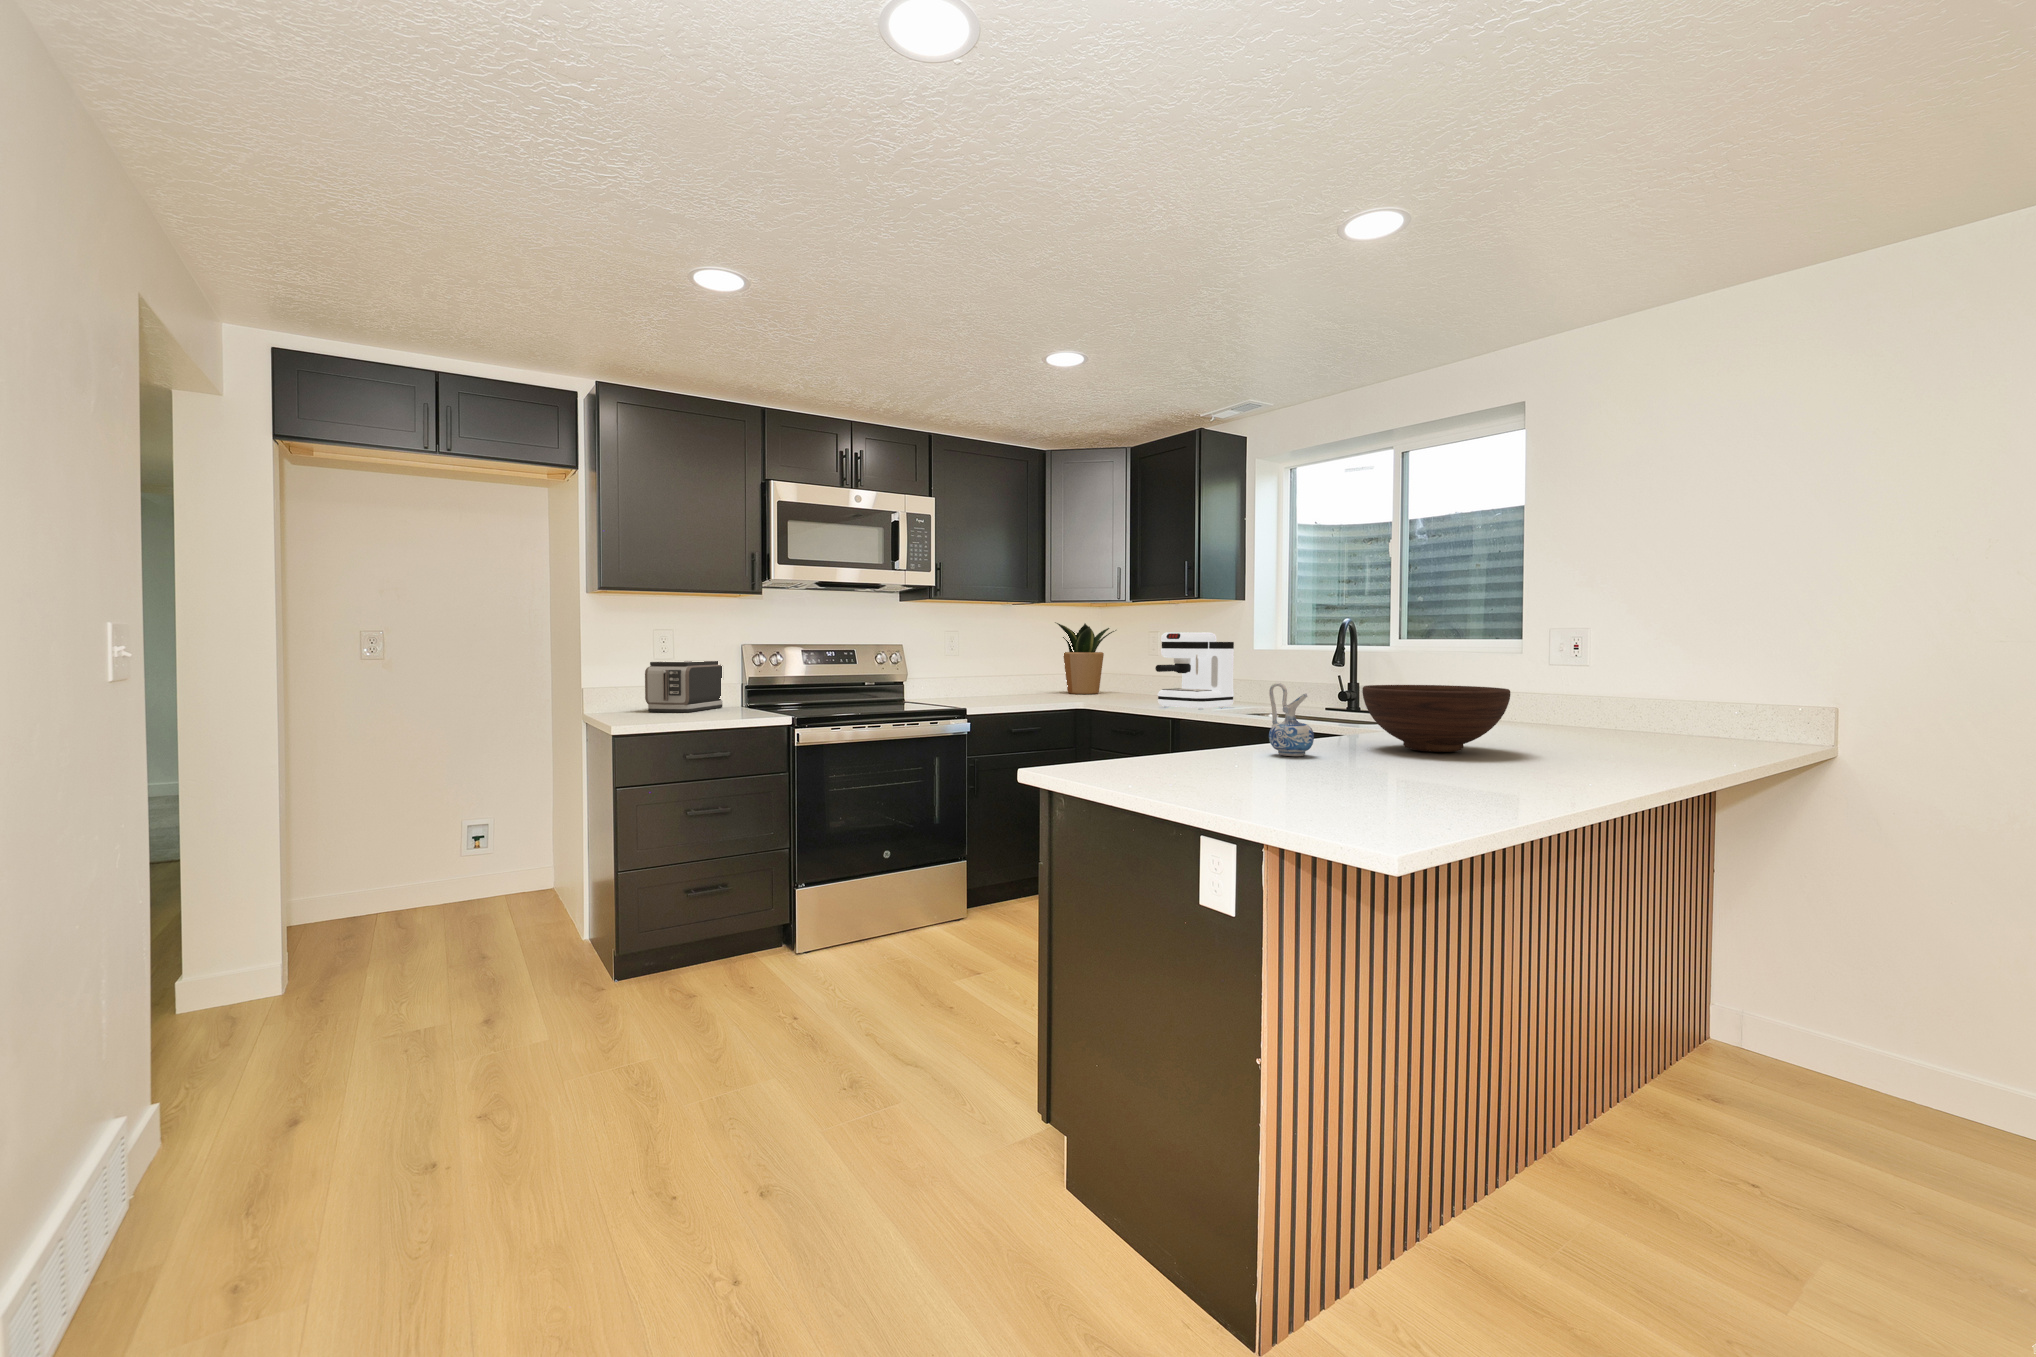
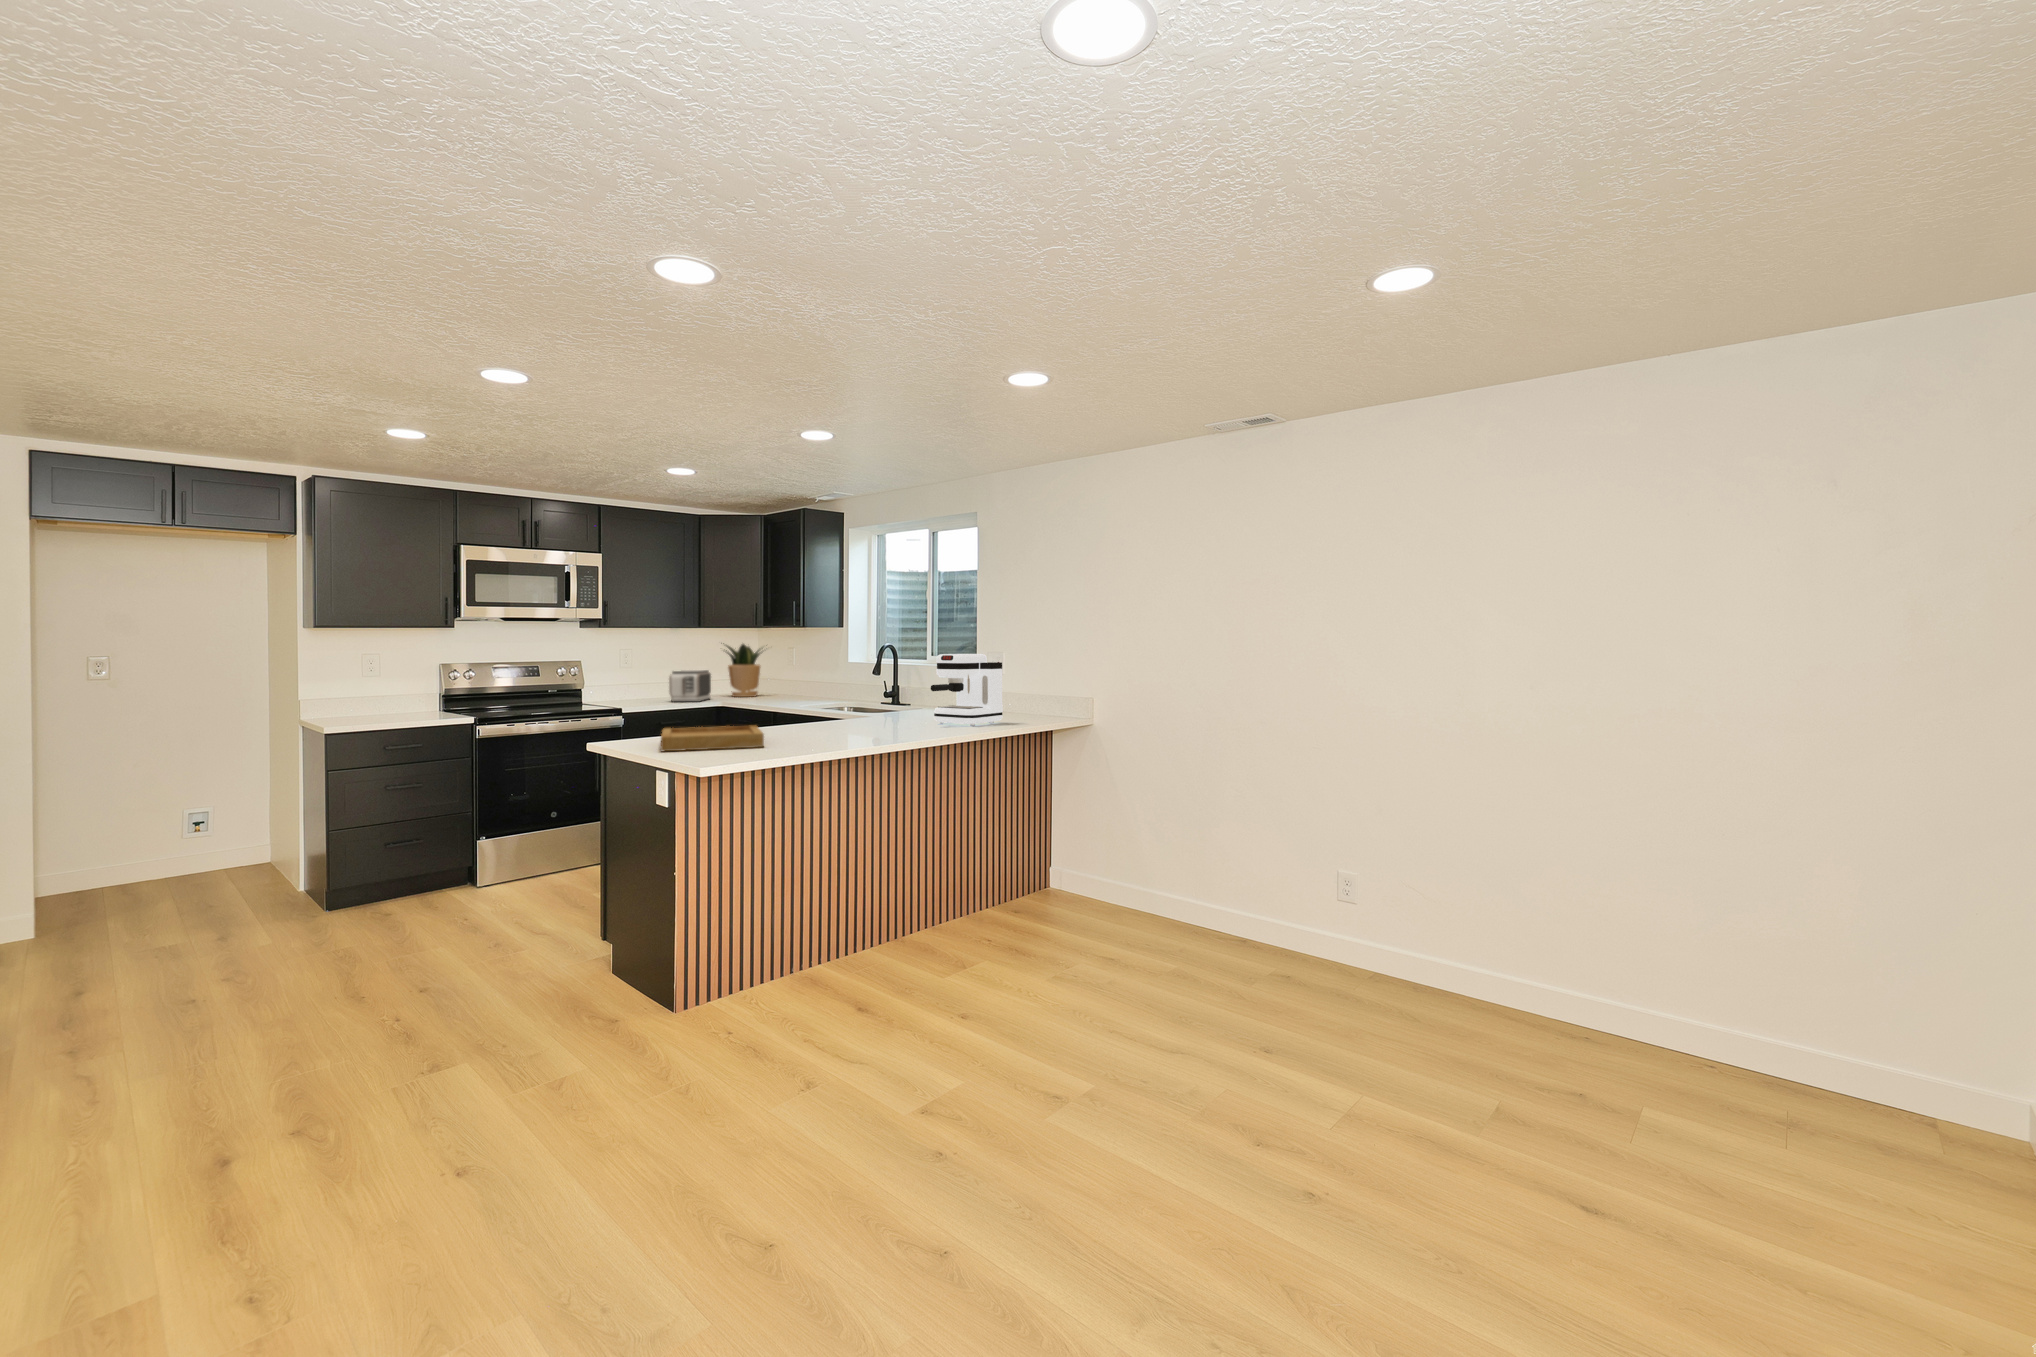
coffee maker: present [1155,632,1234,710] -> present [931,654,1003,725]
toaster: present [645,661,723,712] -> present [669,670,711,702]
ceramic pitcher: present [1269,683,1314,756] -> none [755,690,781,732]
fruit bowl: present [1362,685,1510,752] -> none [821,689,899,728]
tray: none [1158,747,1401,800] -> present [661,725,764,751]

